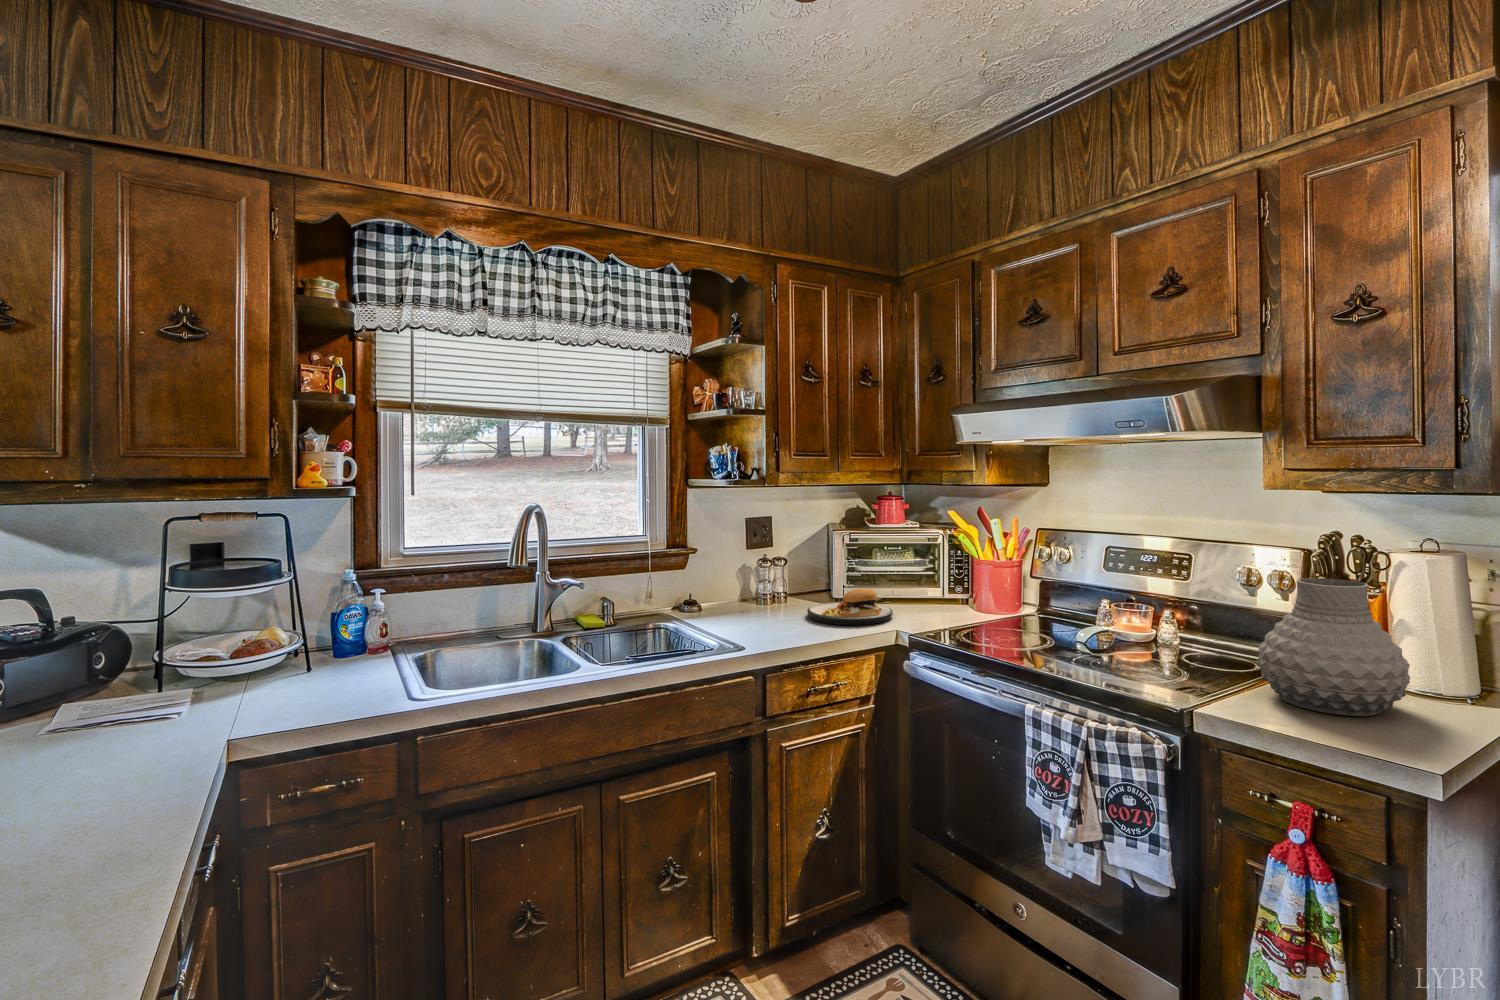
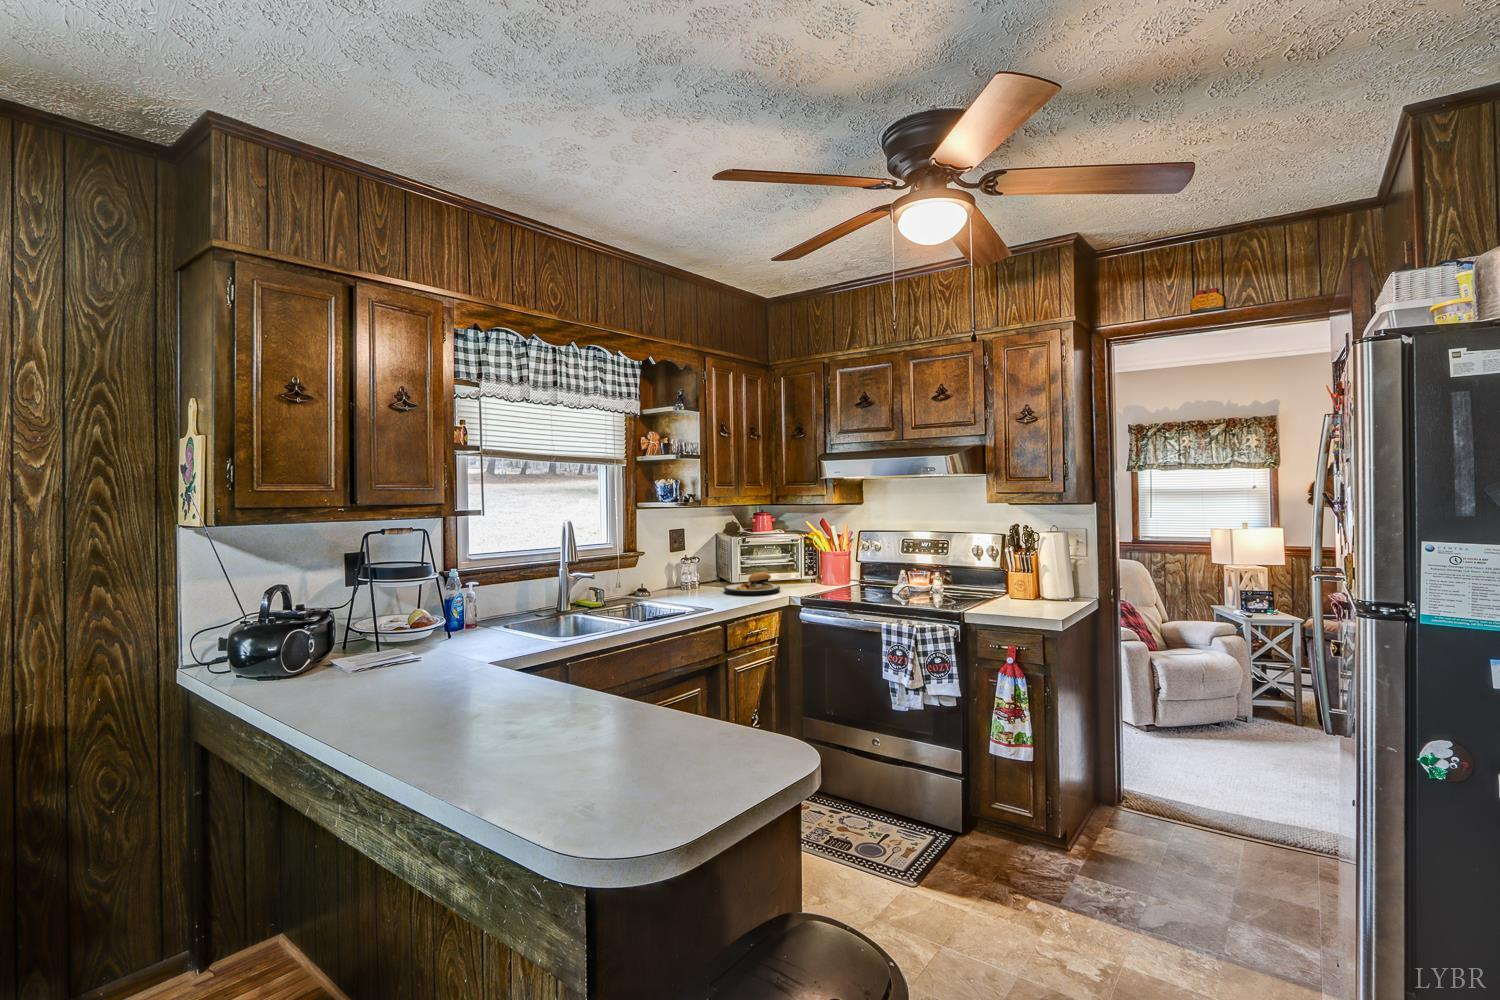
vase: present [1257,578,1410,716] -> none [988,546,1050,609]

